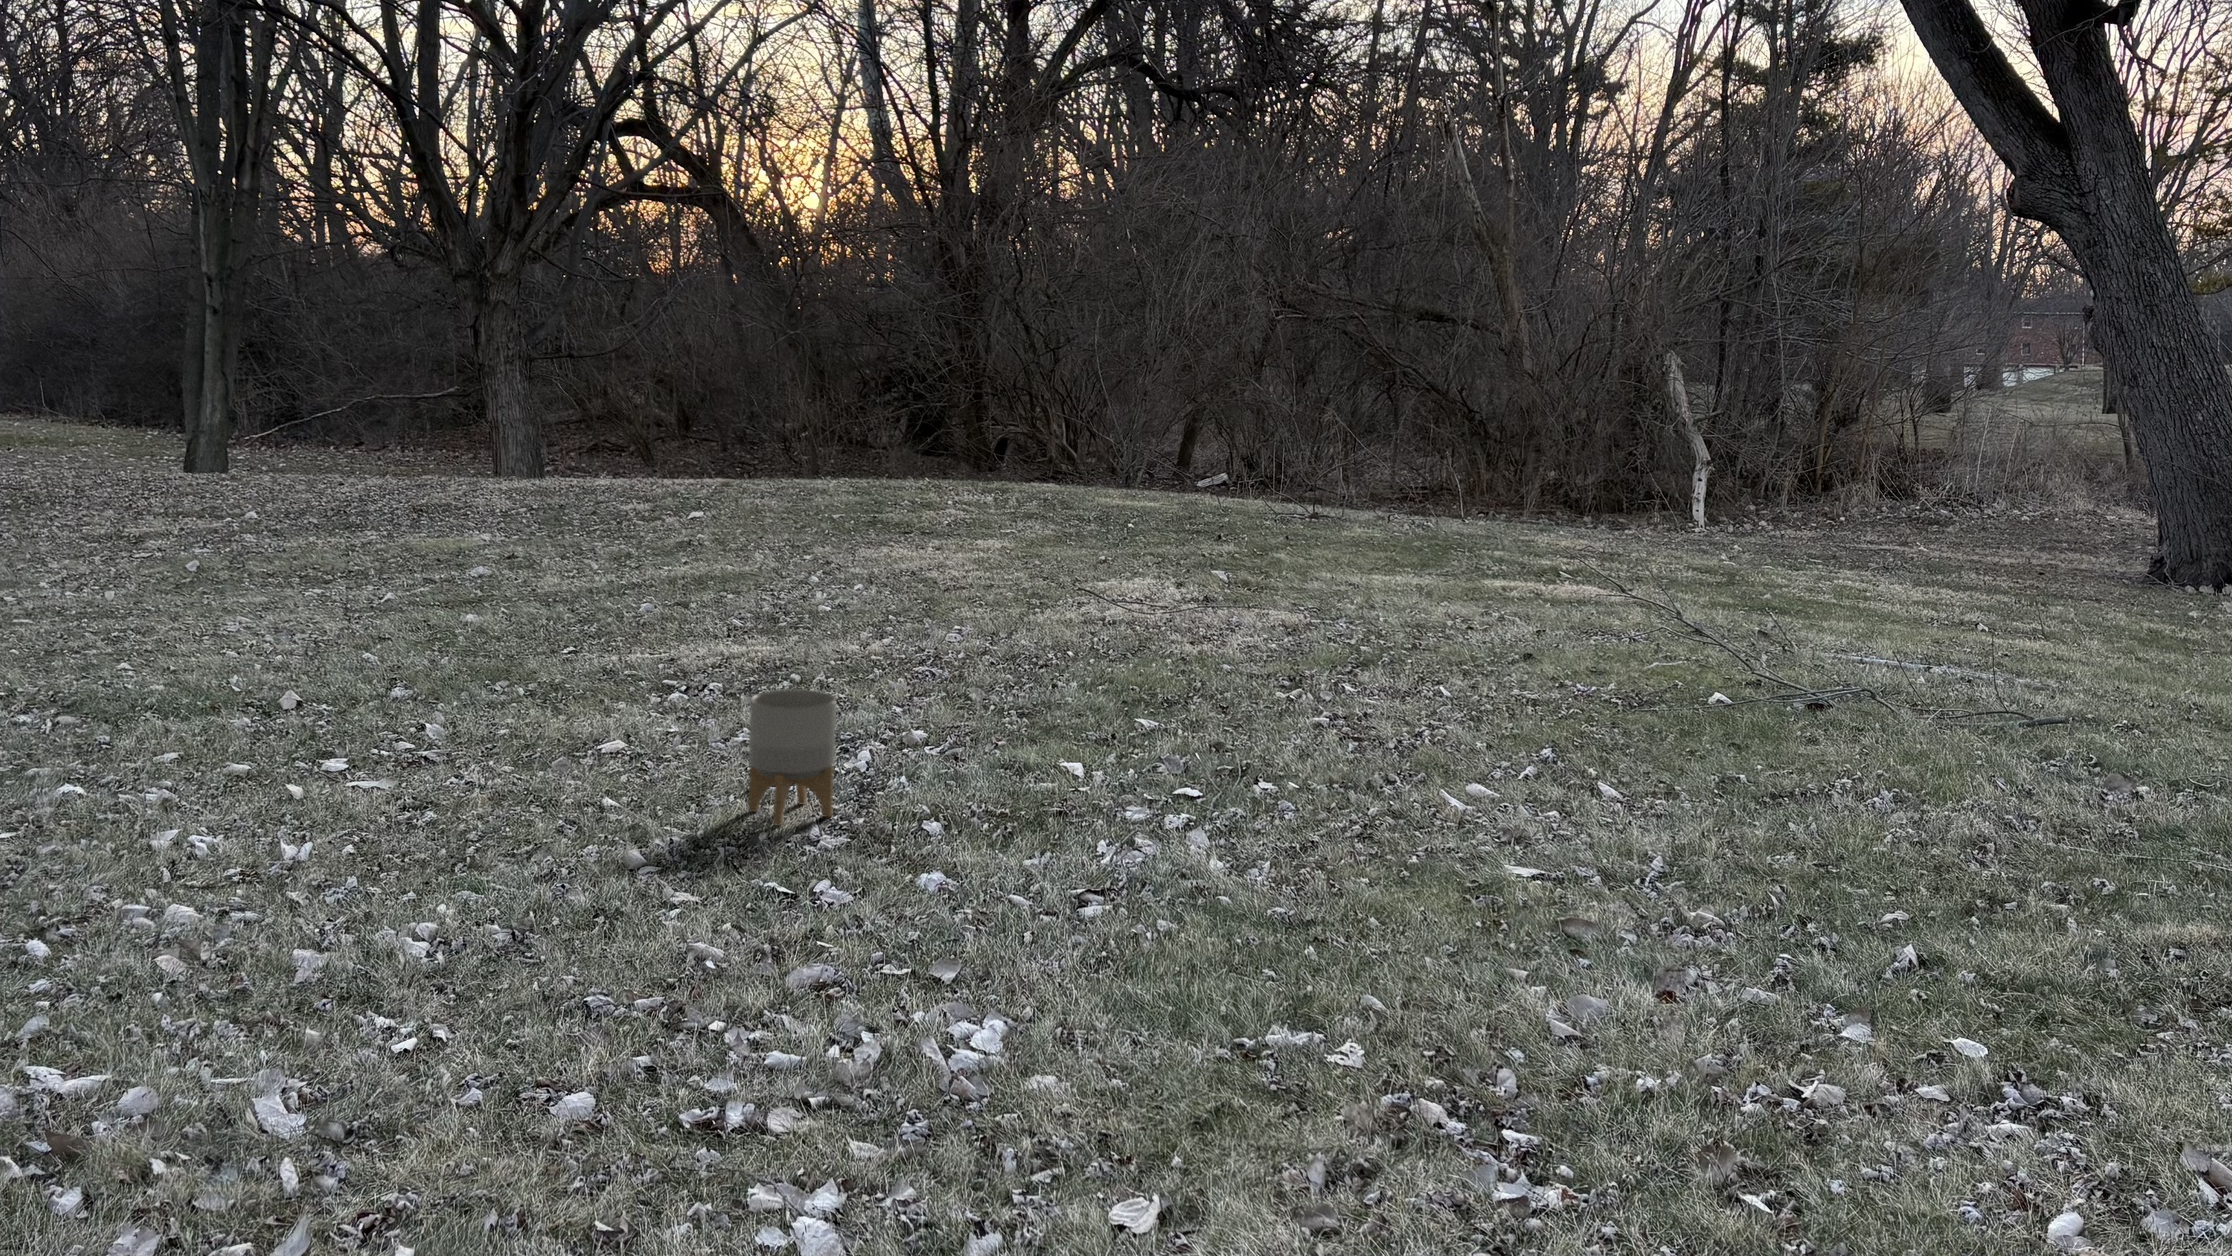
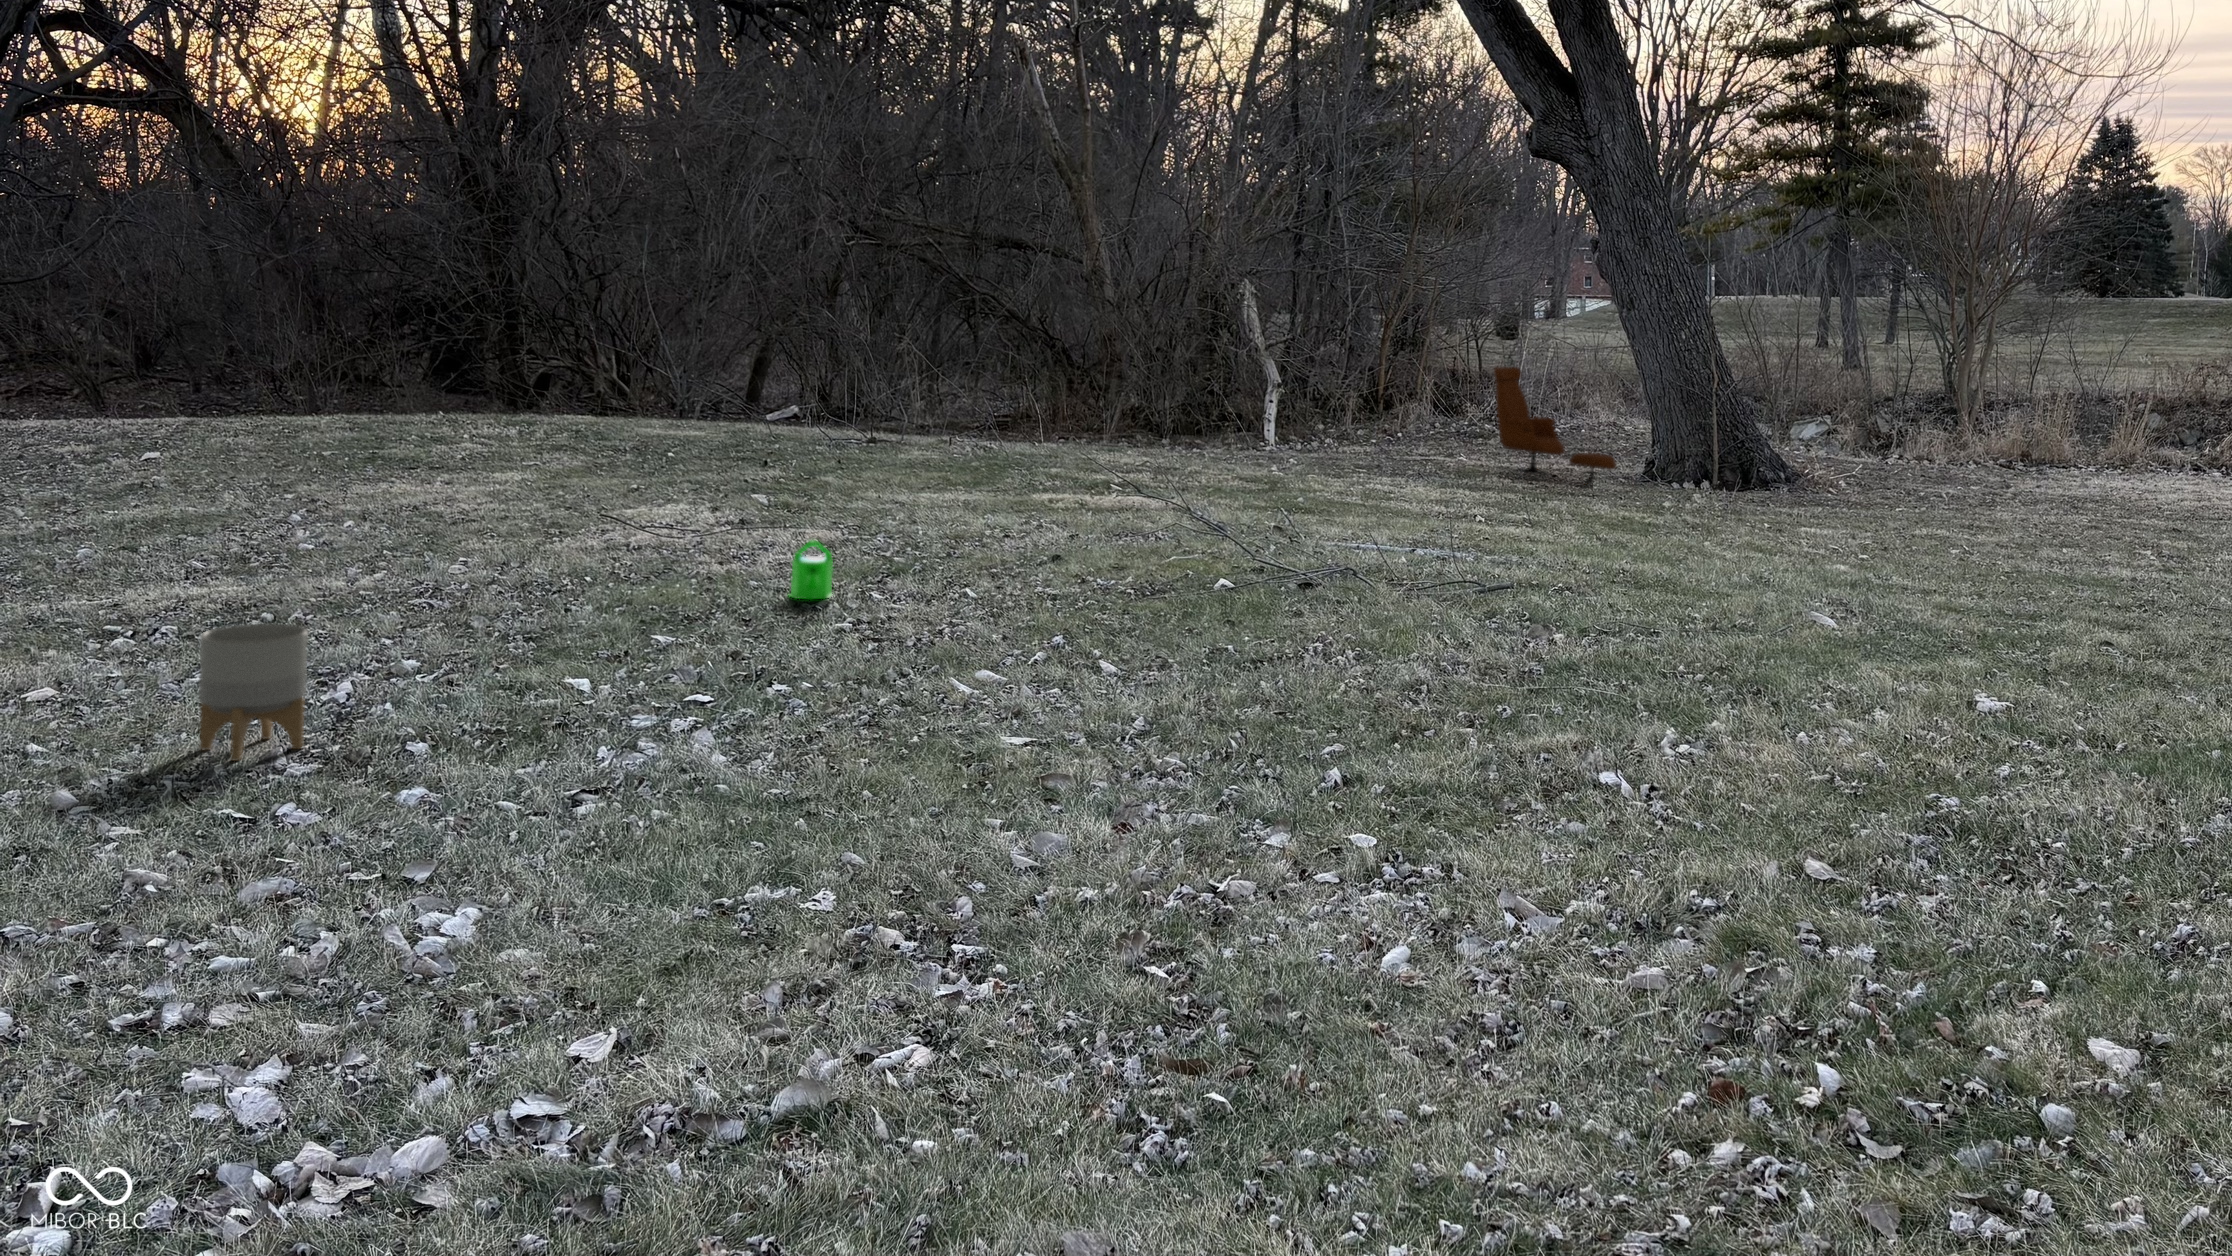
lounge chair: none [2015,427,2193,580] -> present [1494,367,1617,484]
watering can: none [1249,619,1297,683] -> present [790,540,833,599]

